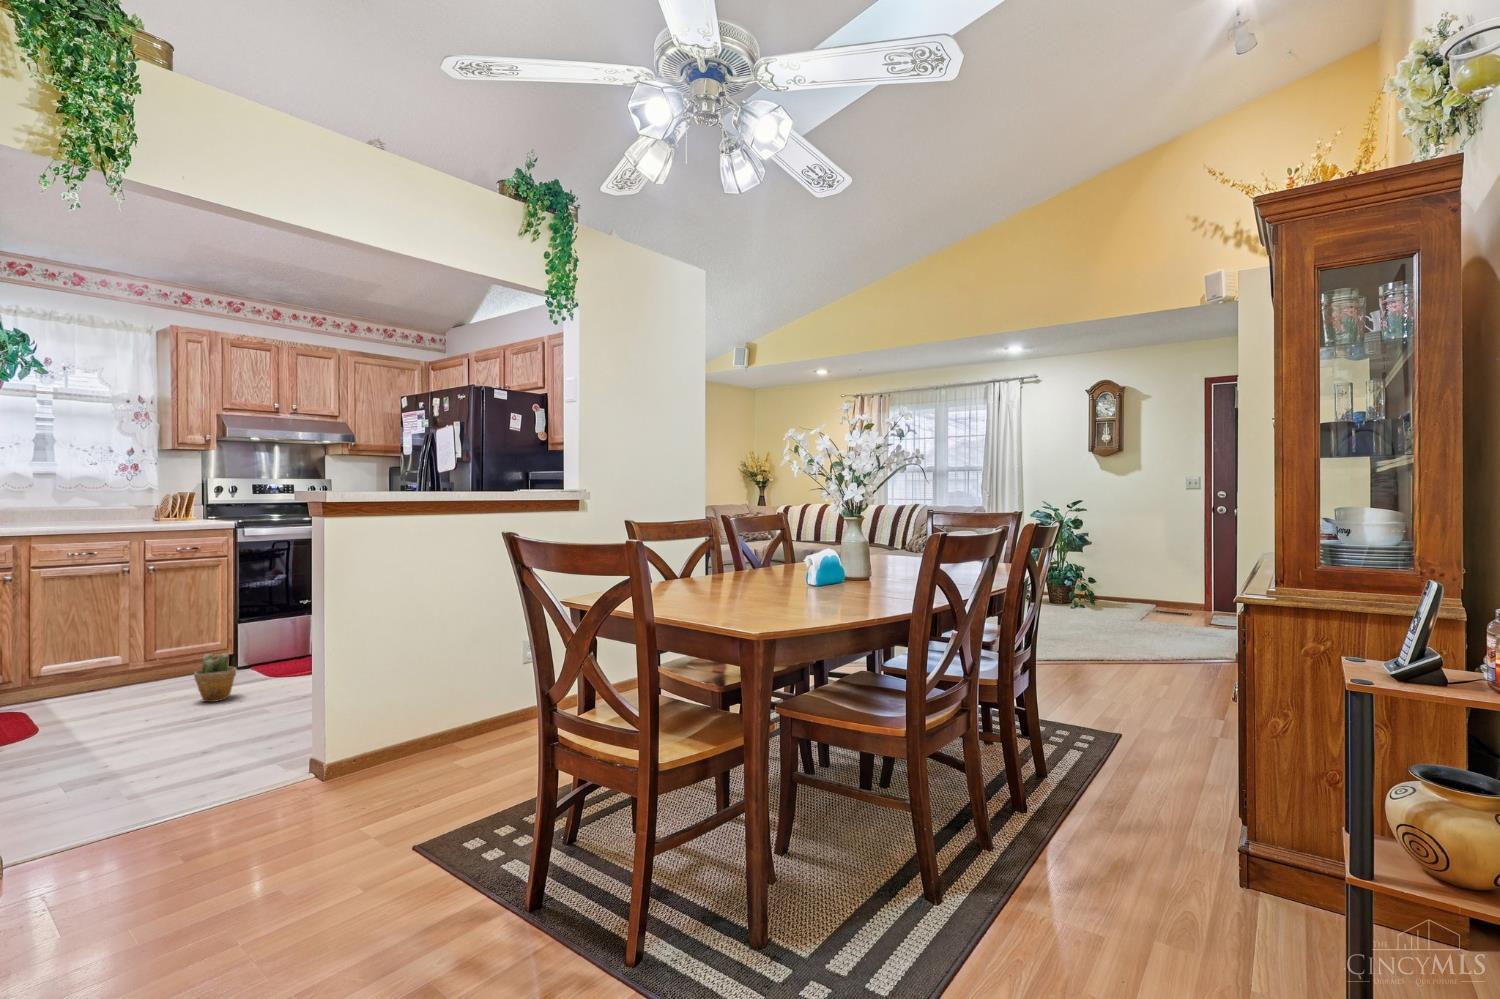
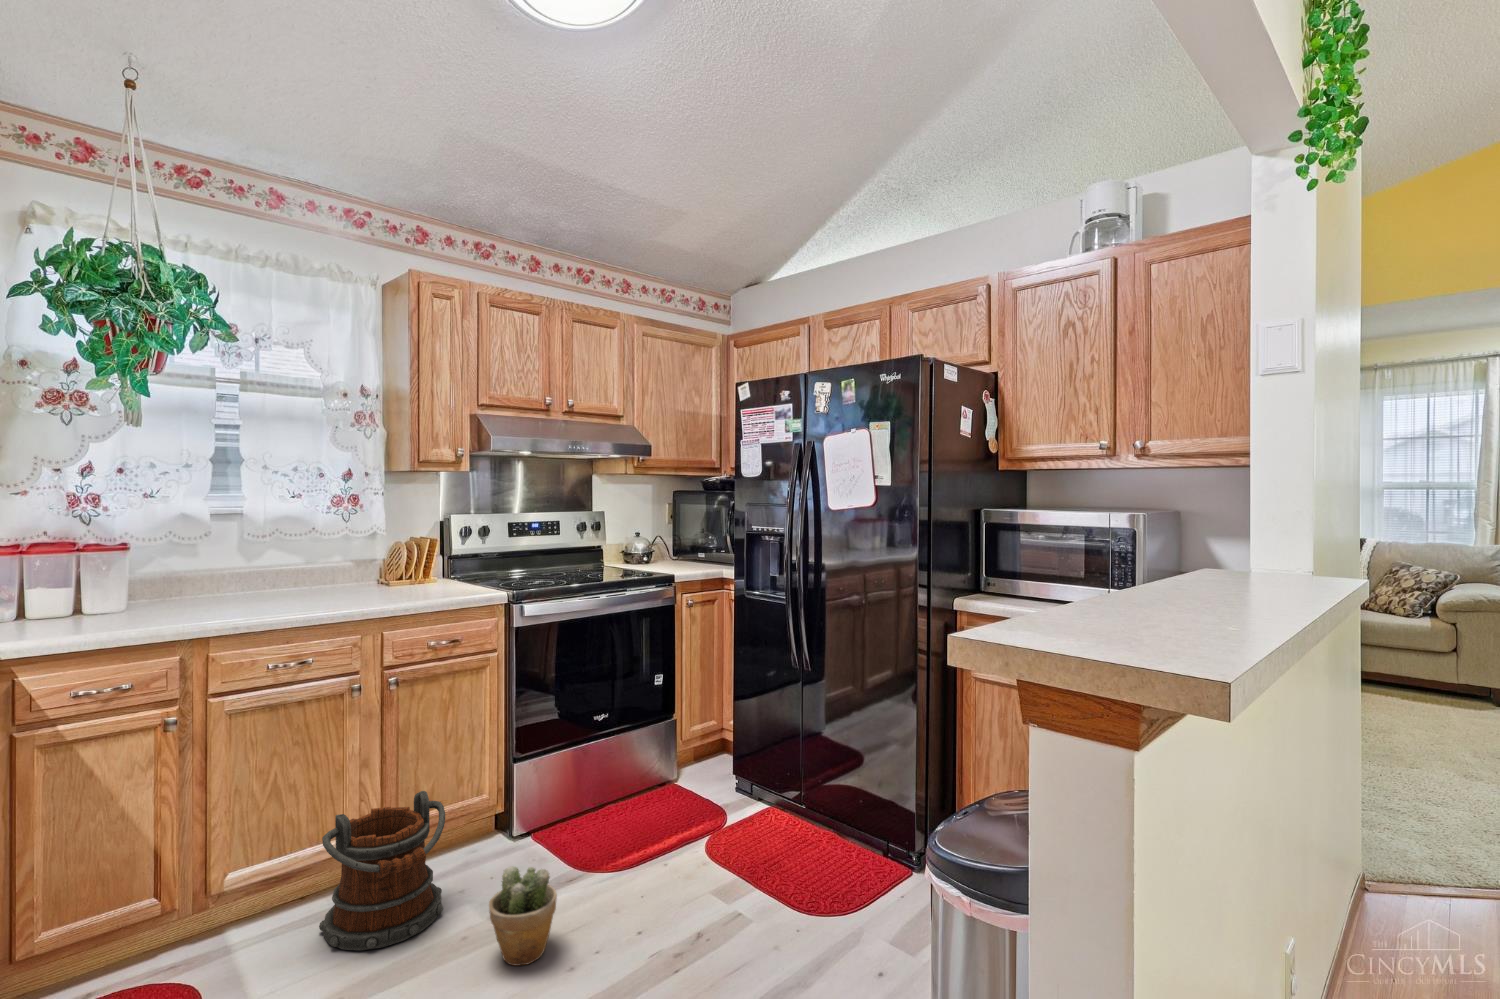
bucket: none [99,627,180,702] -> present [319,791,445,951]

